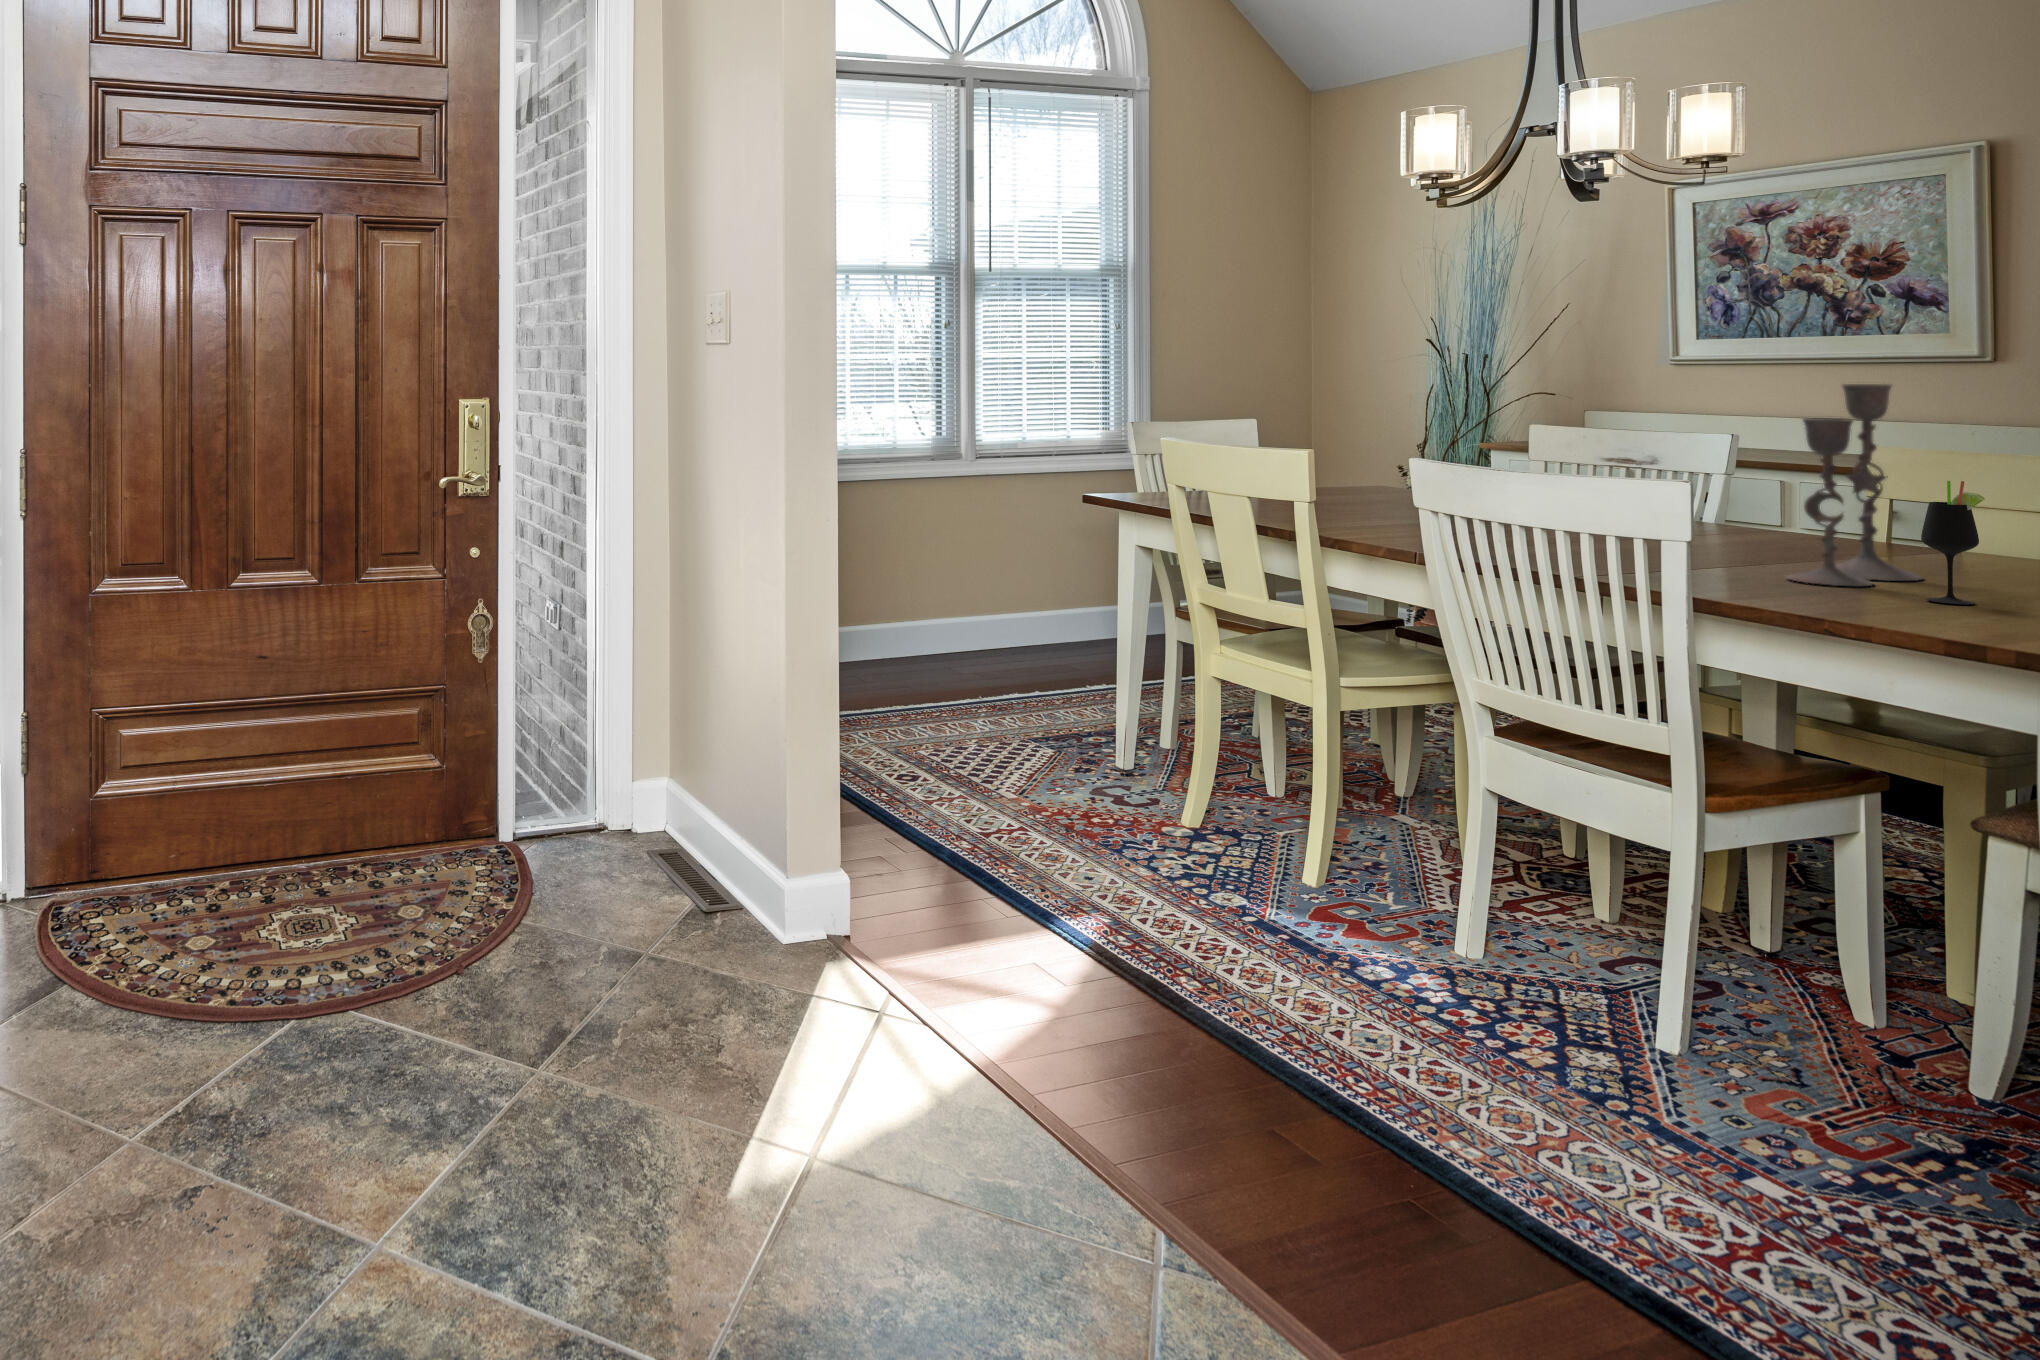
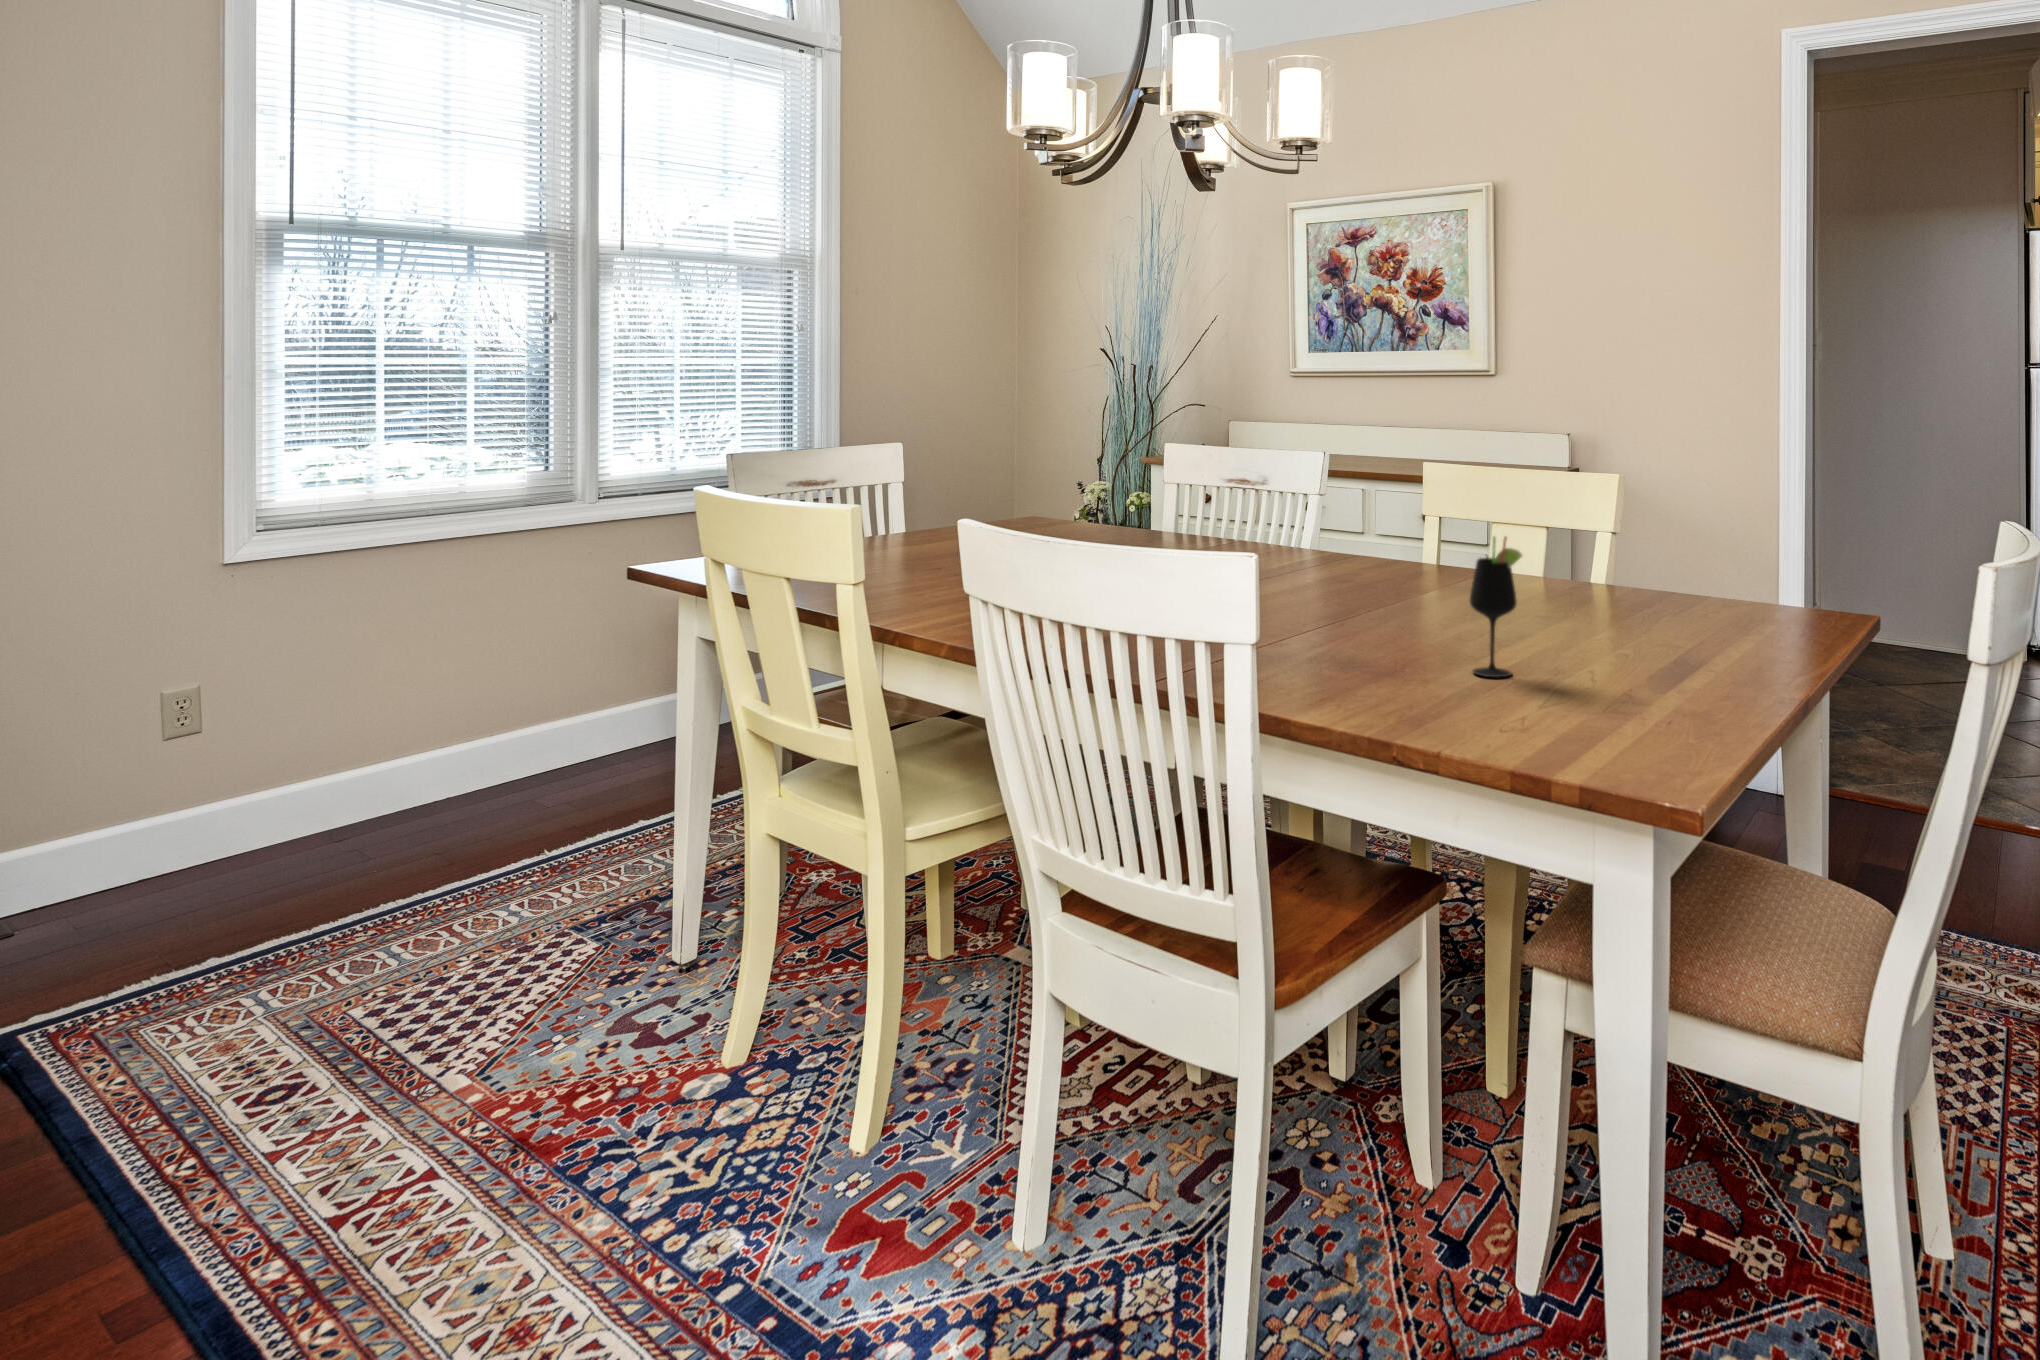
candlestick: present [1787,384,1922,586] -> none [1354,416,1466,654]

